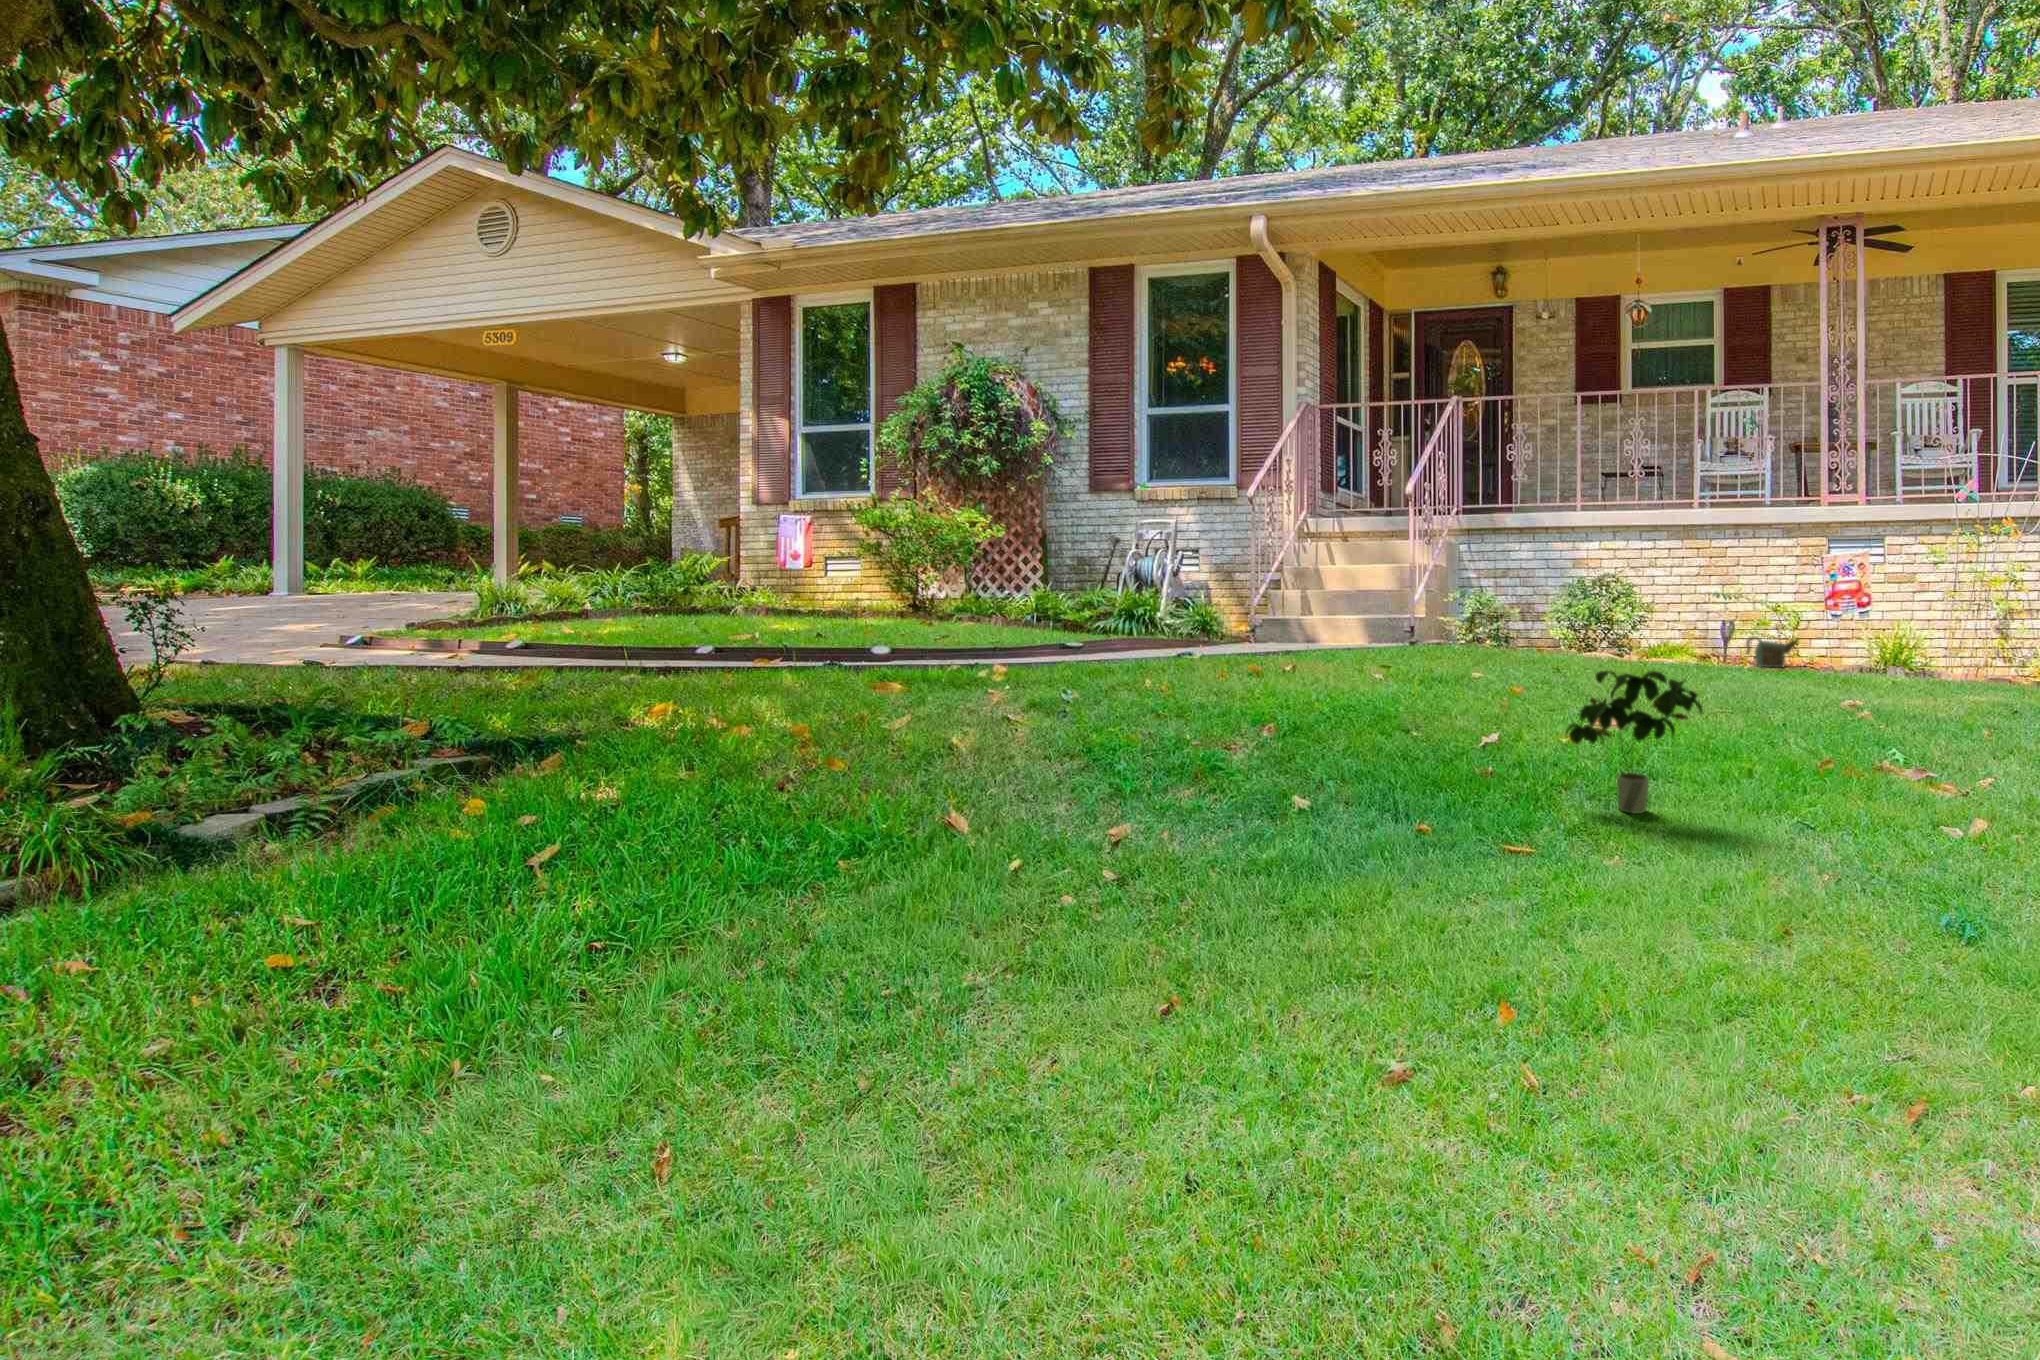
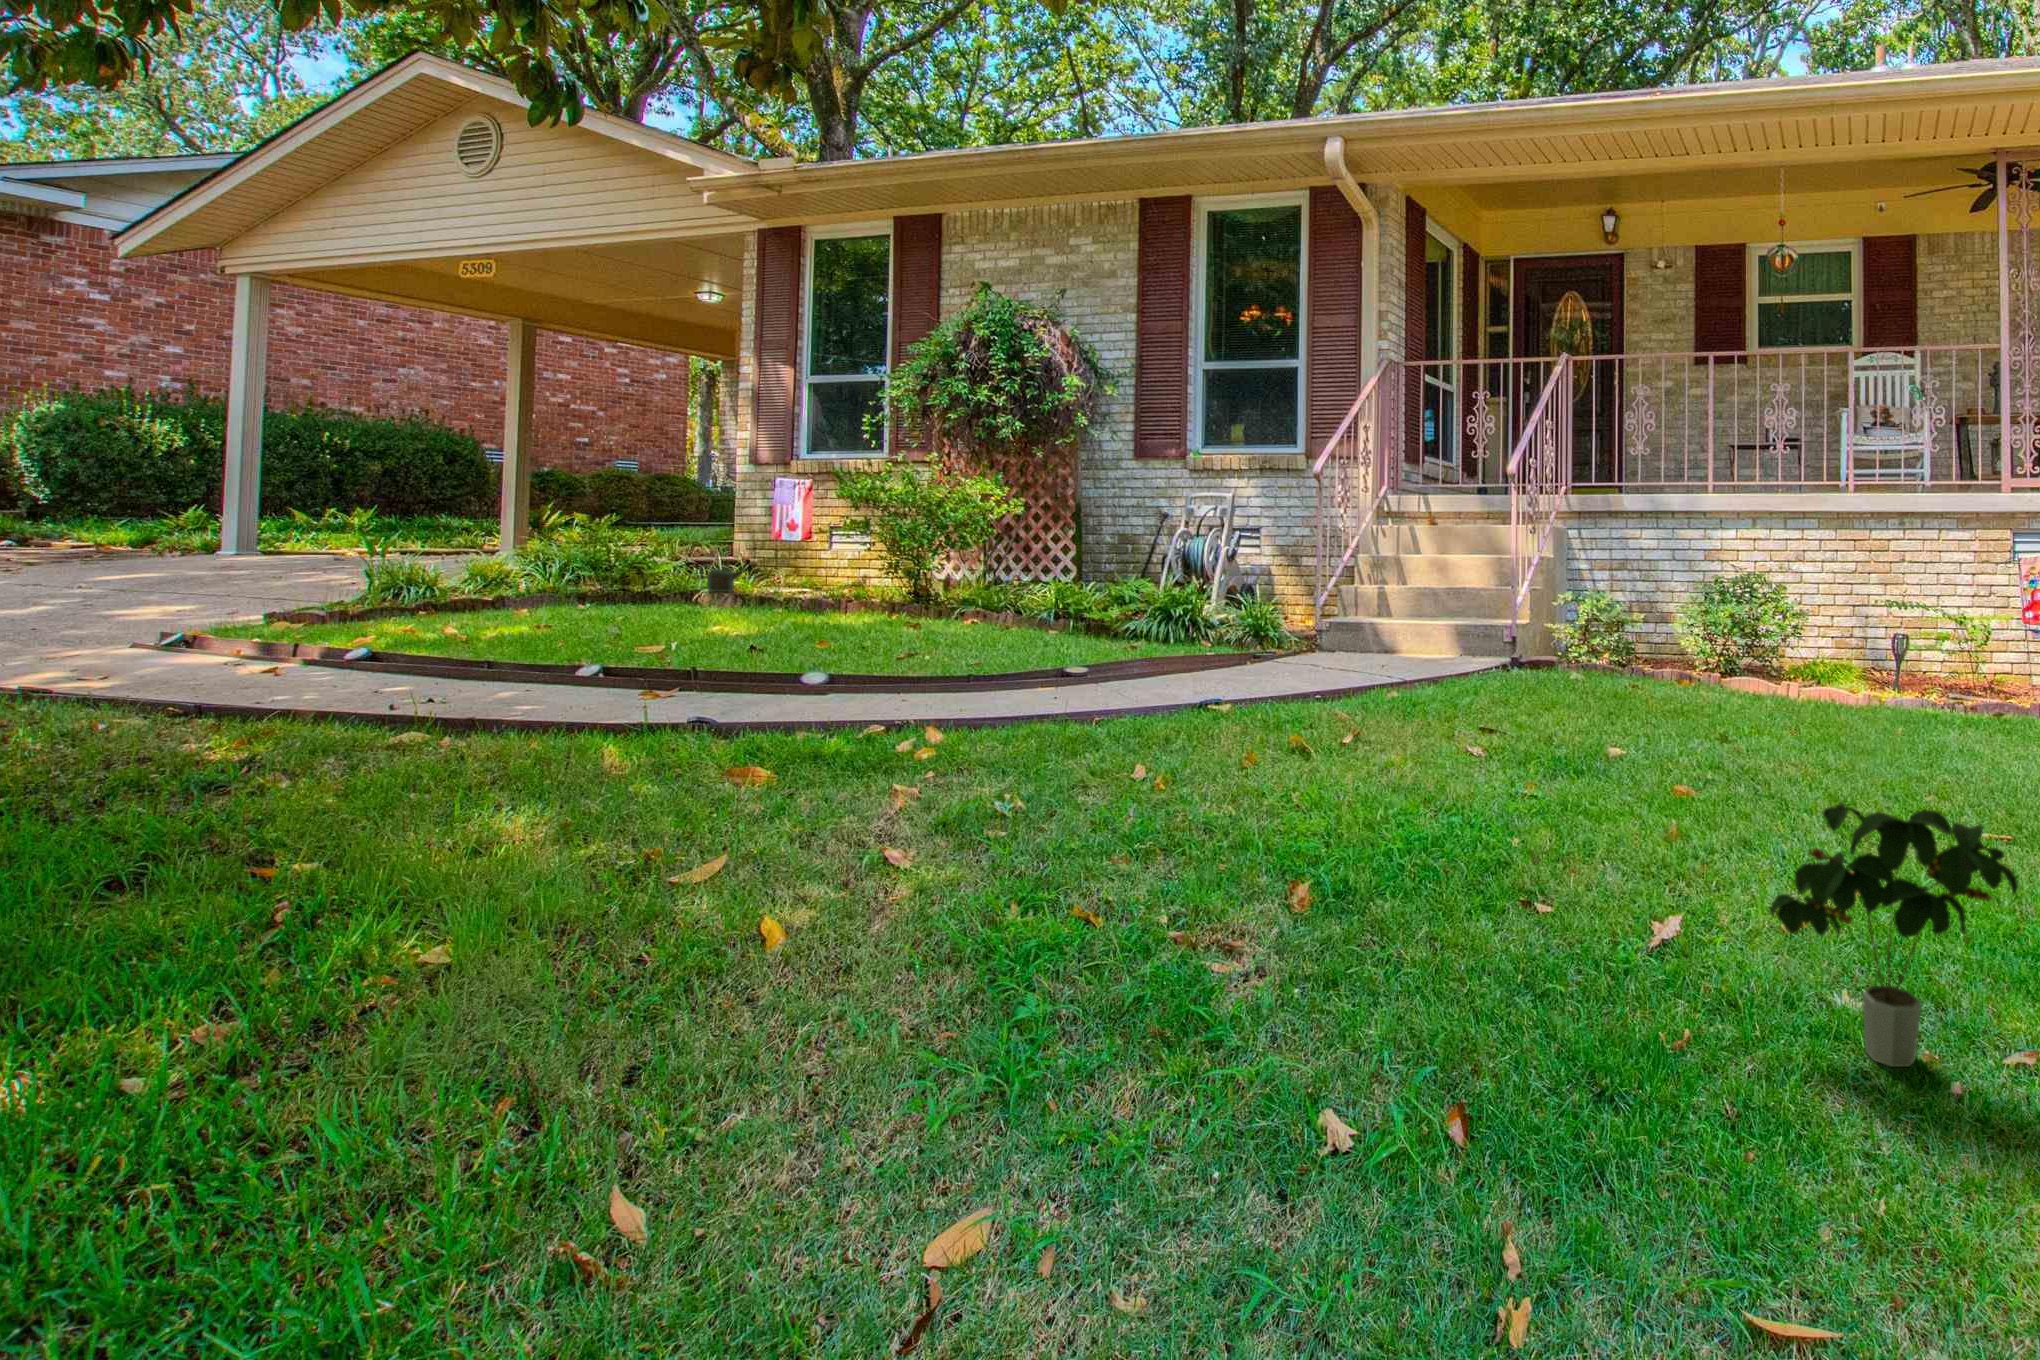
watering can: present [1746,637,1799,667] -> present [699,564,748,592]

